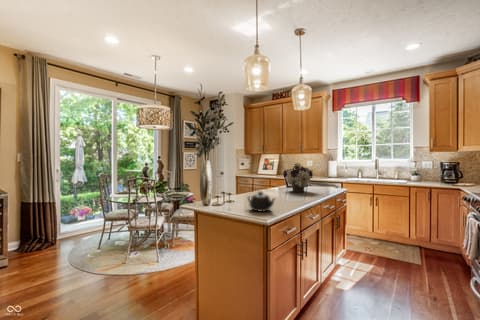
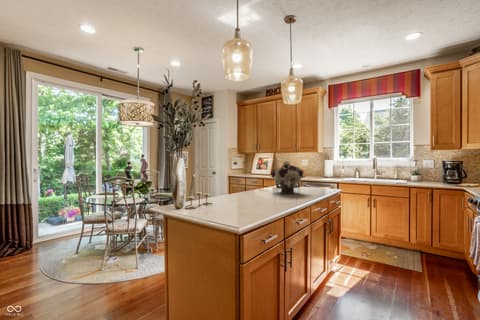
teapot: present [248,191,275,211] -> none [223,193,254,216]

